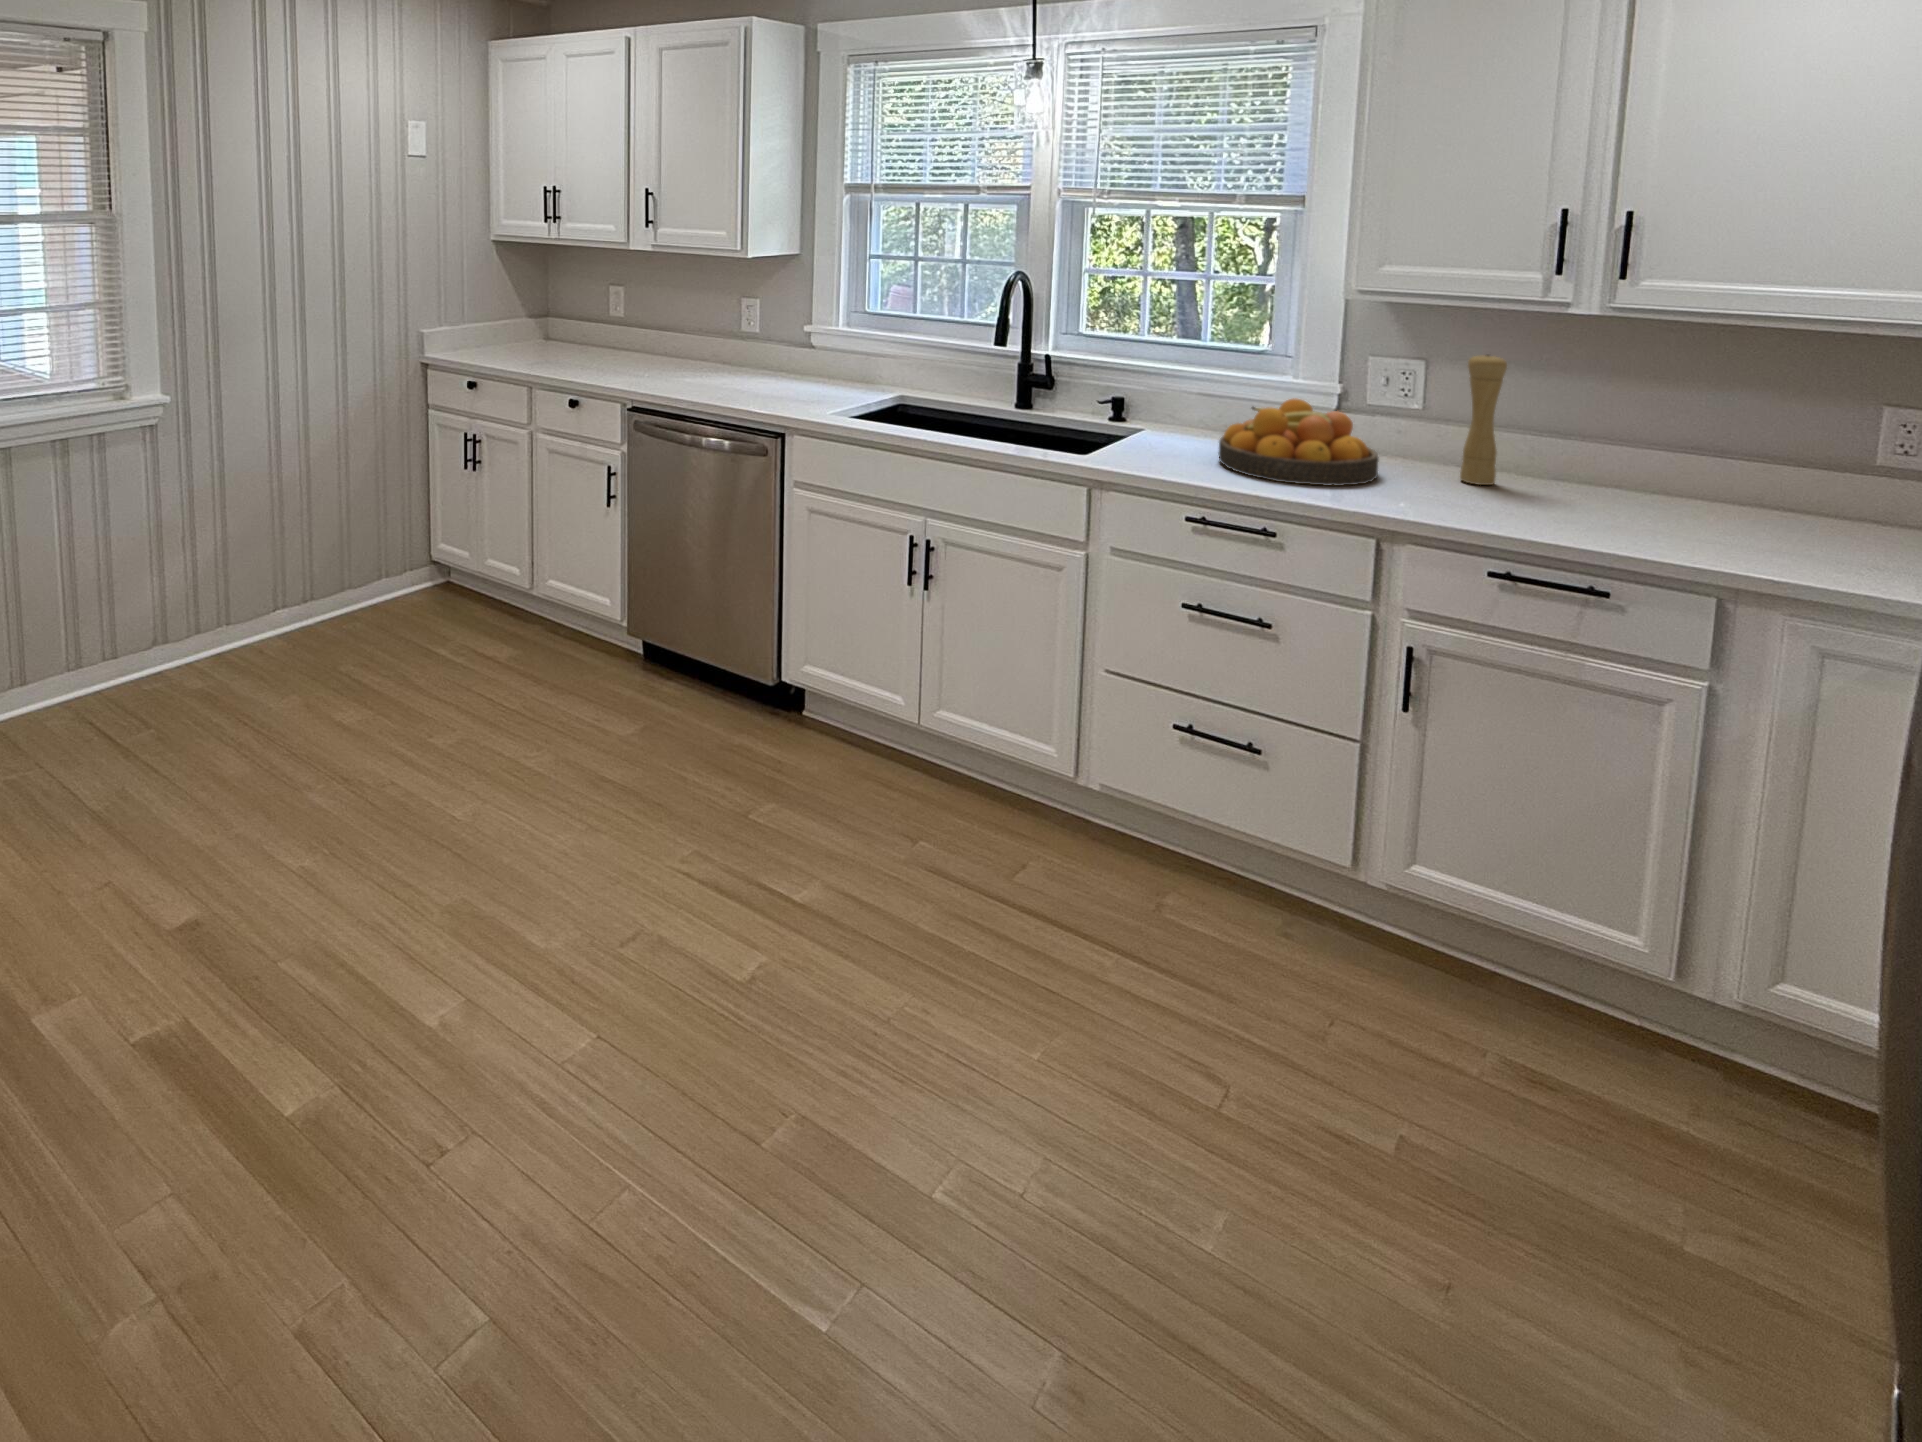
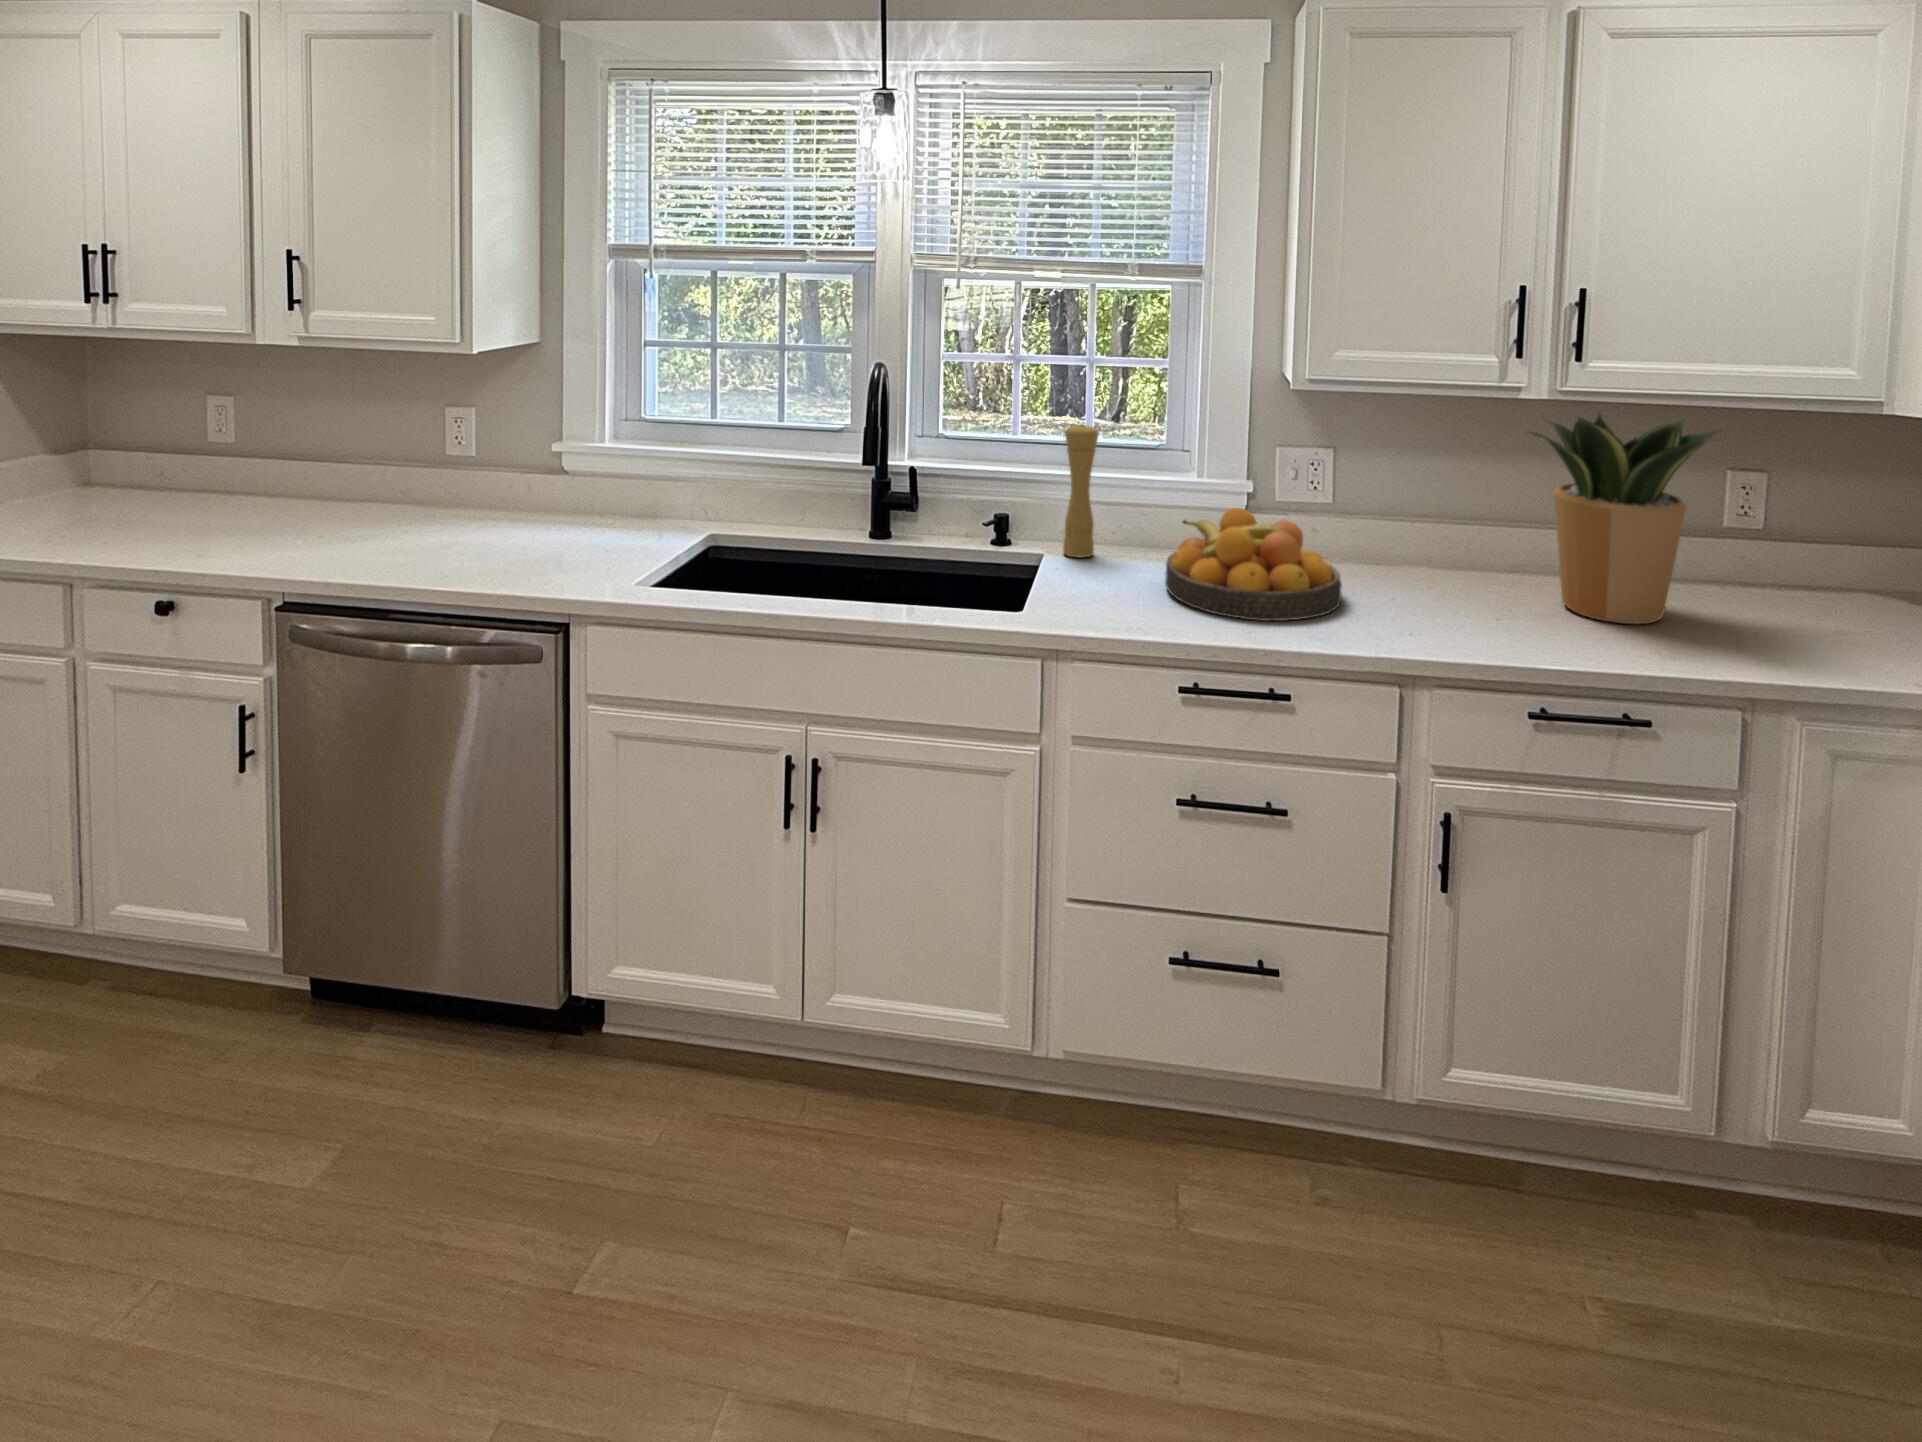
potted plant: none [1561,326,1816,529] -> present [1528,413,1726,624]
pepper mill: present [1460,354,1507,485] -> present [1063,424,1099,557]

